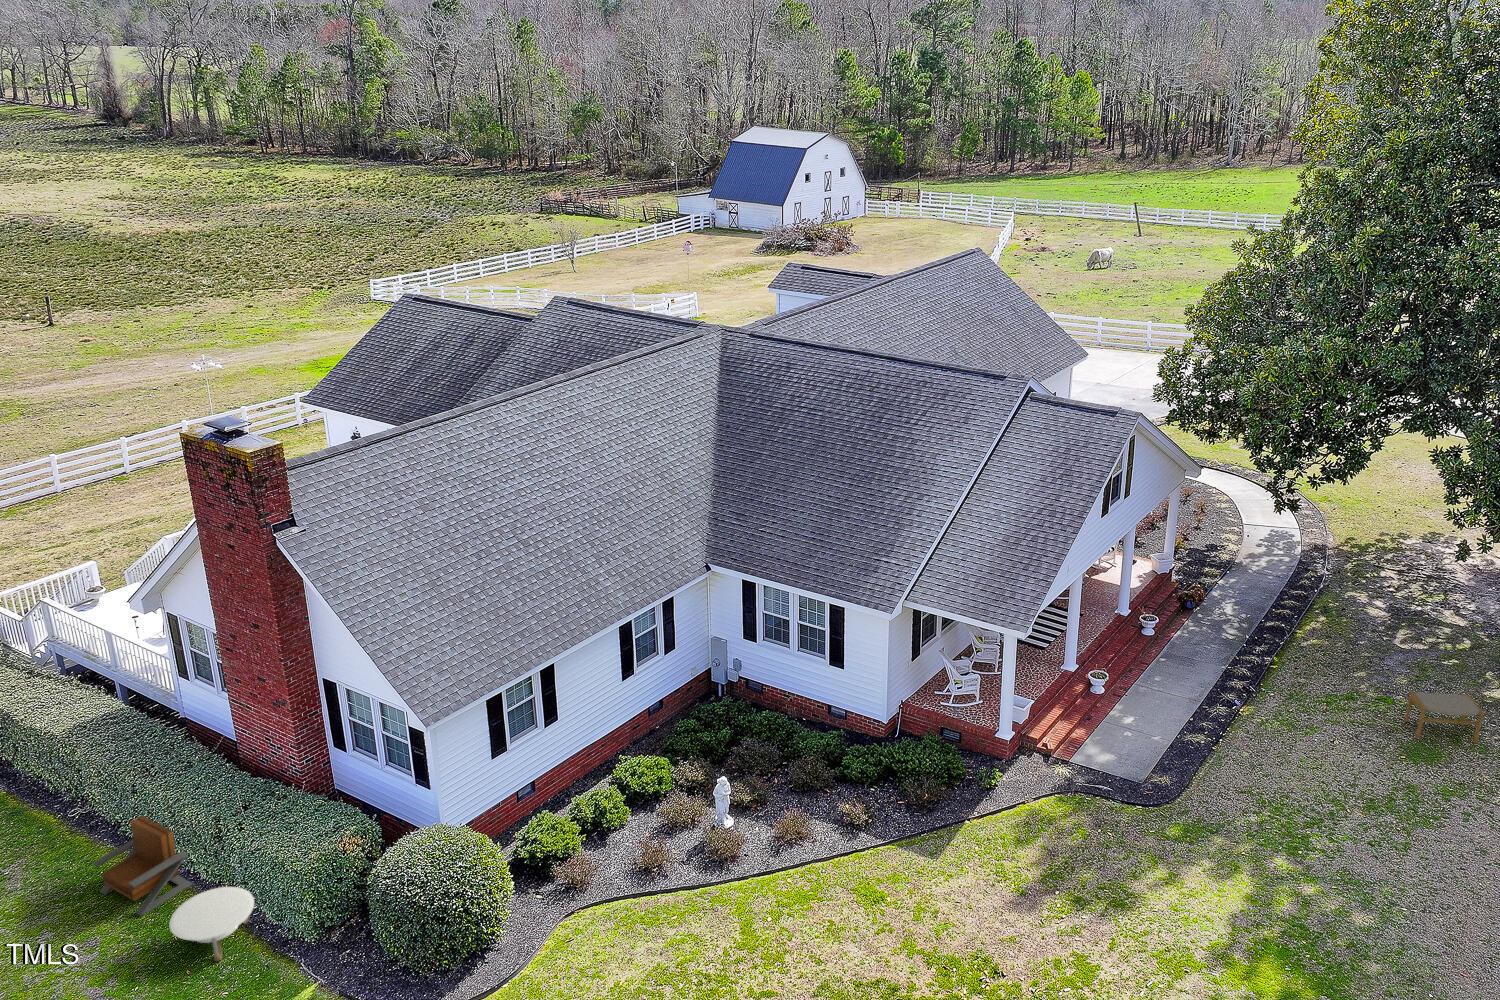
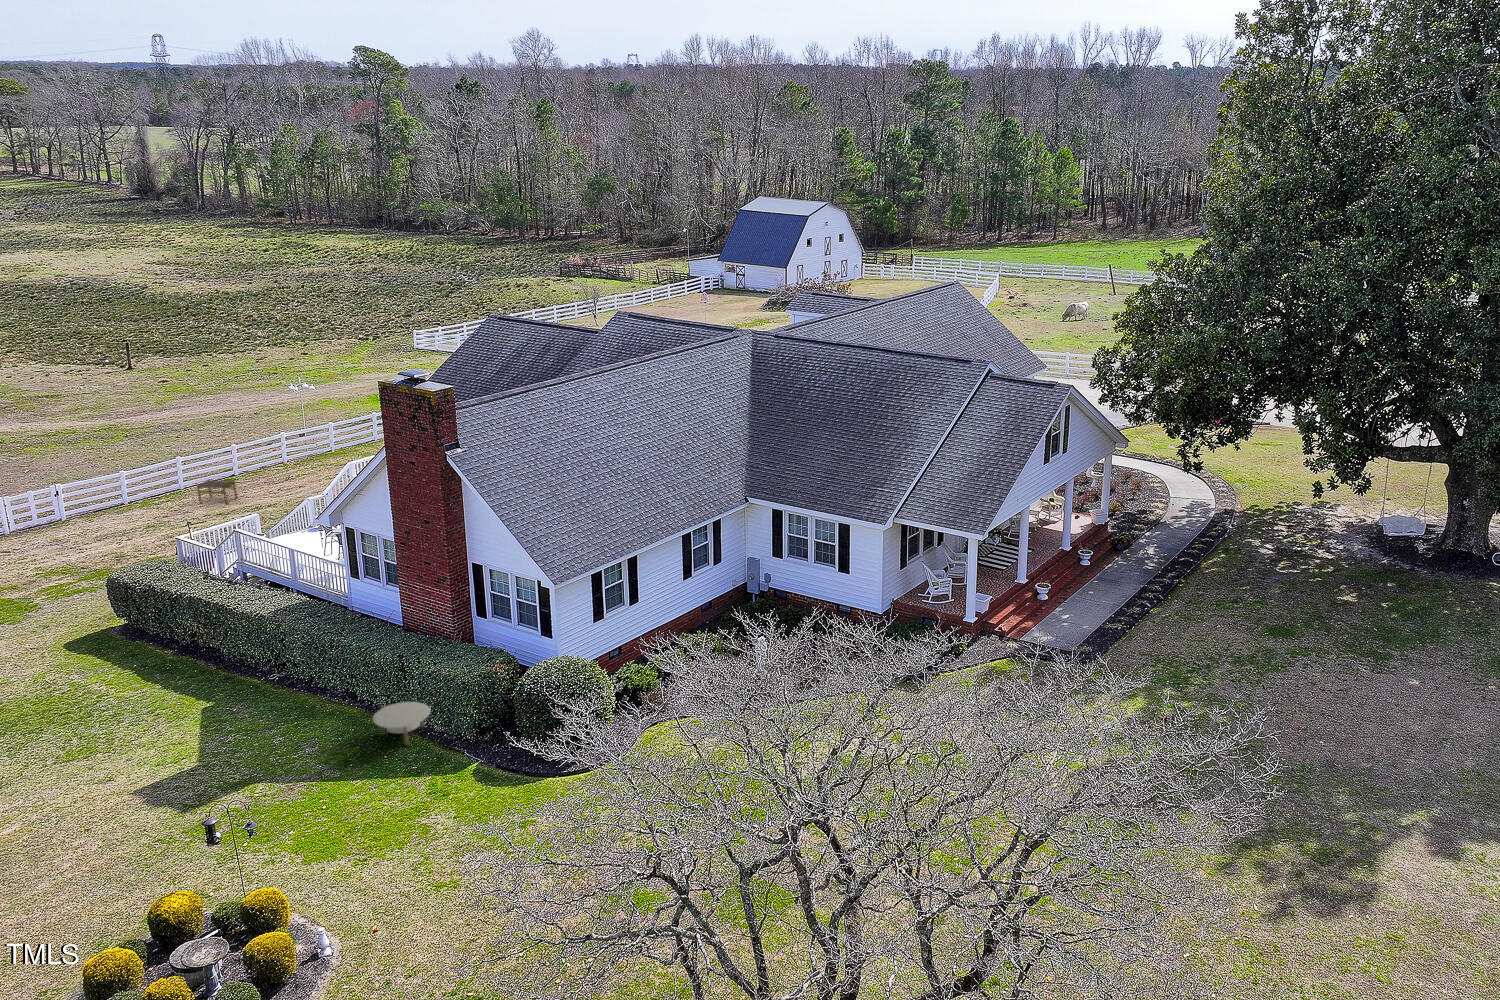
footstool: present [1405,691,1484,743] -> present [197,480,237,503]
lounge chair: present [93,816,192,916] -> none [309,658,378,724]

